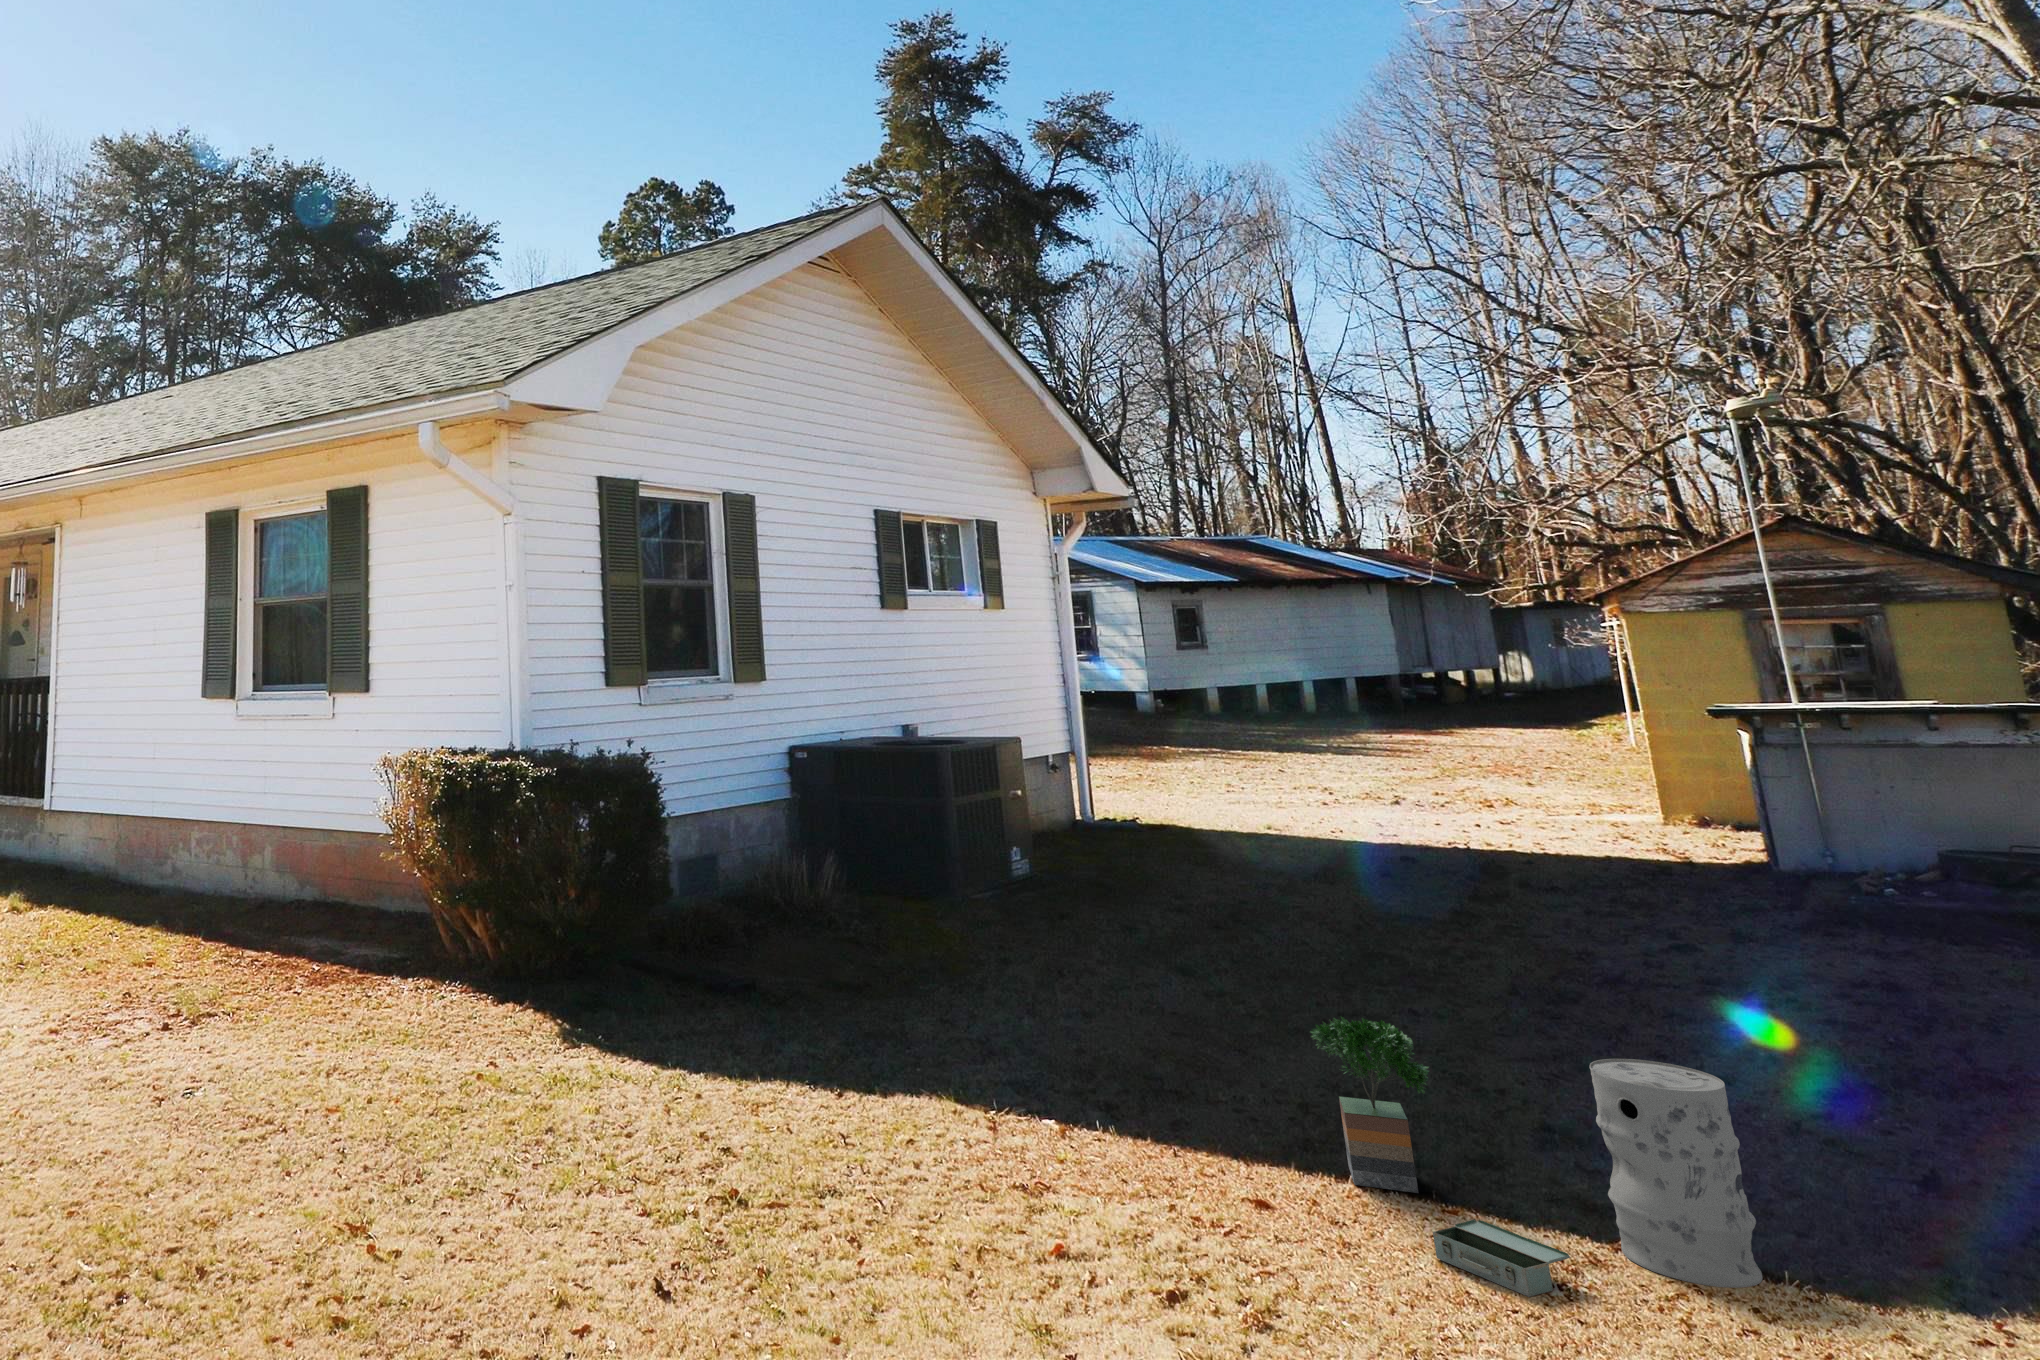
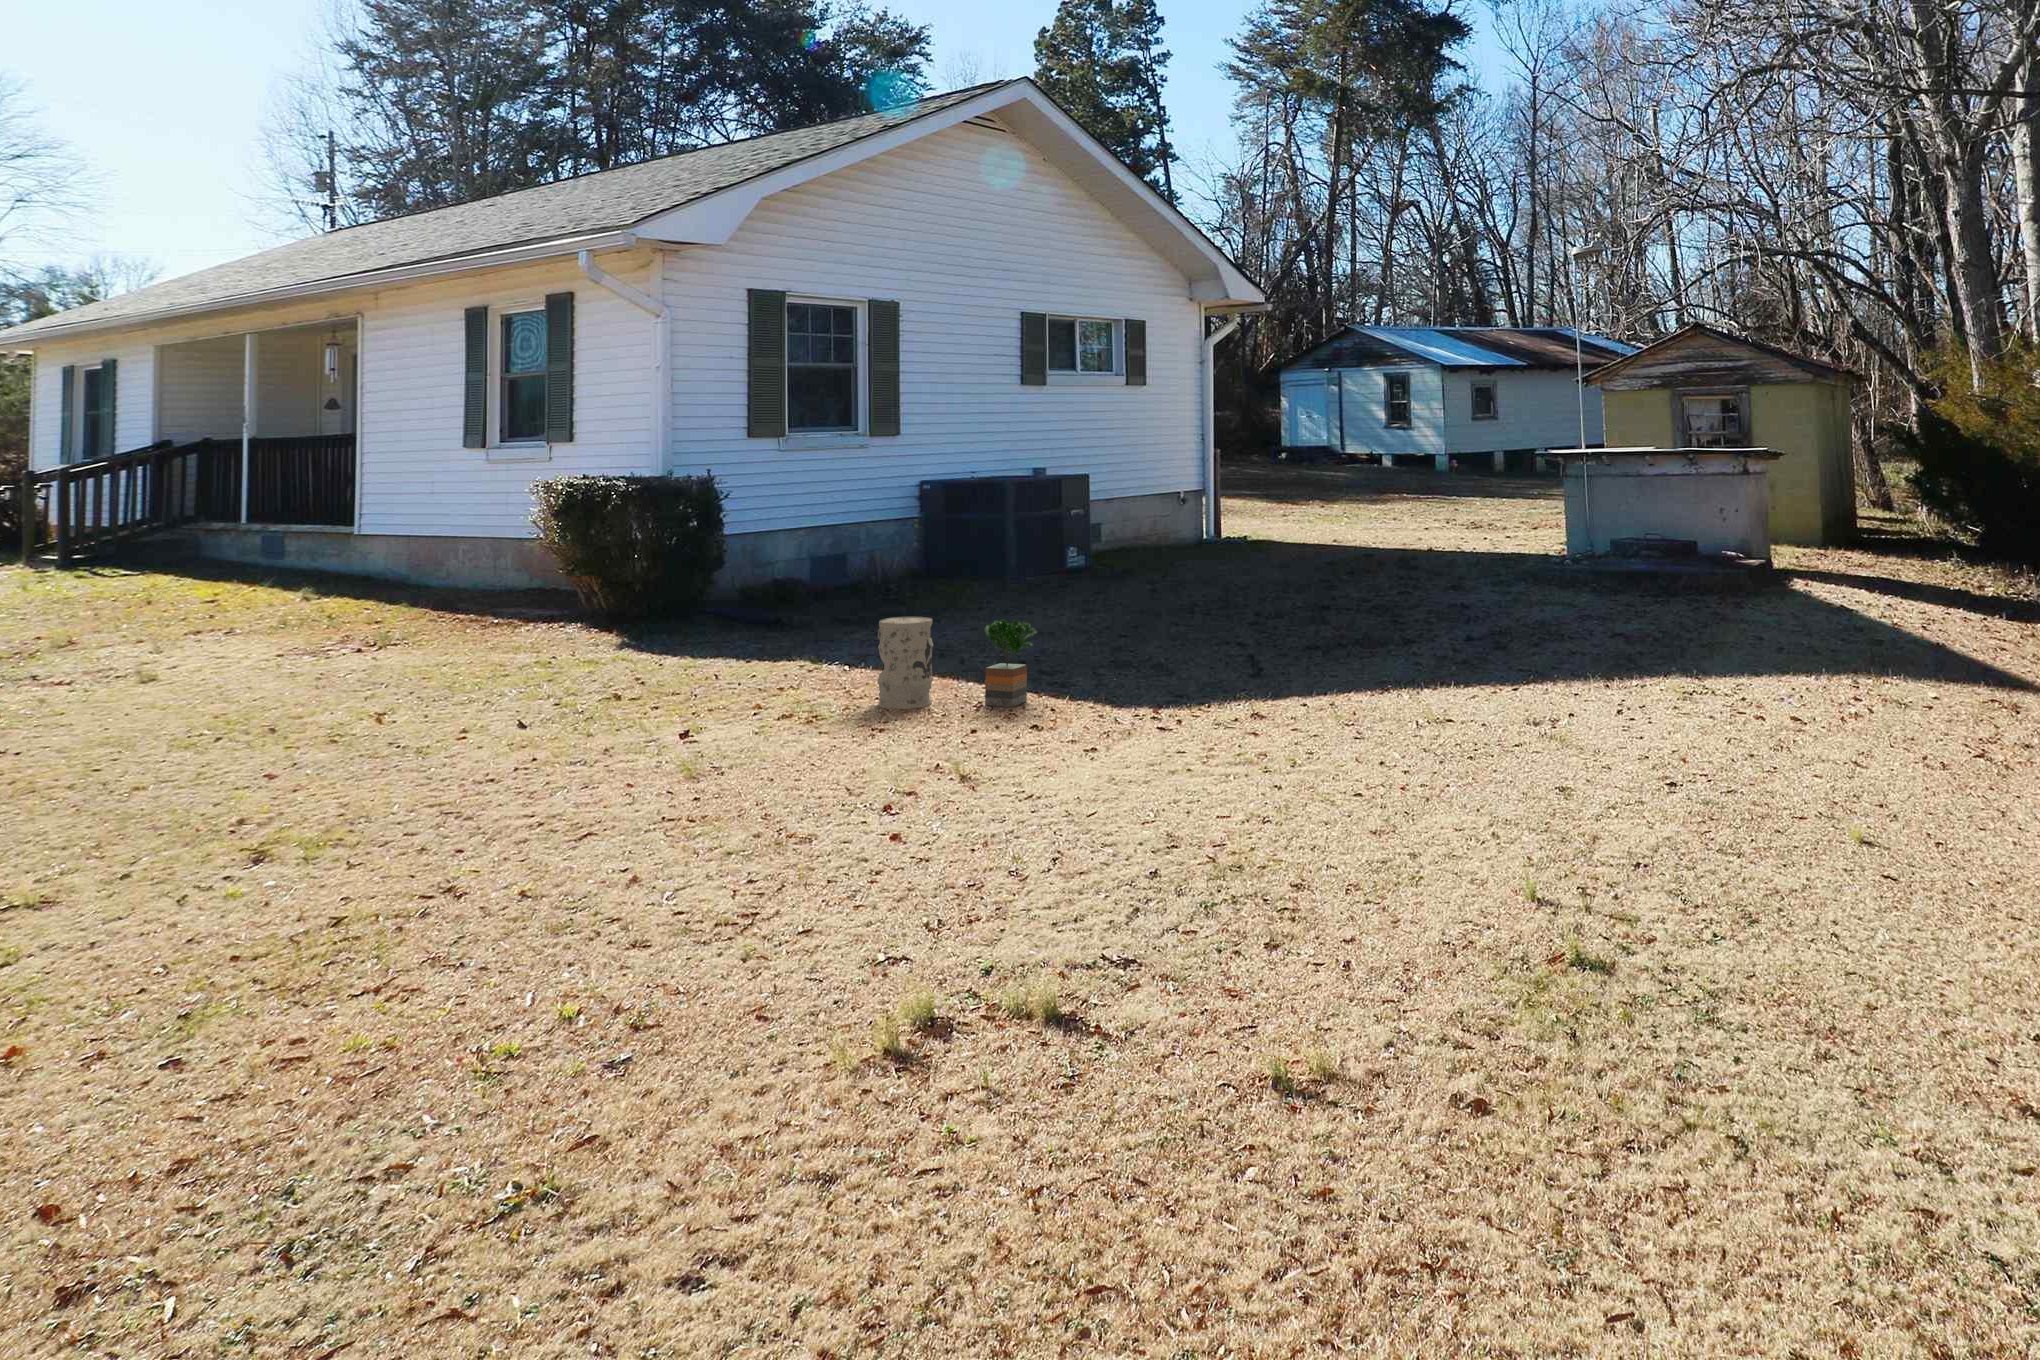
trash can: present [1590,1059,1763,1288] -> present [877,617,933,709]
toolbox: present [1433,1219,1570,1297] -> none [959,707,1007,733]

